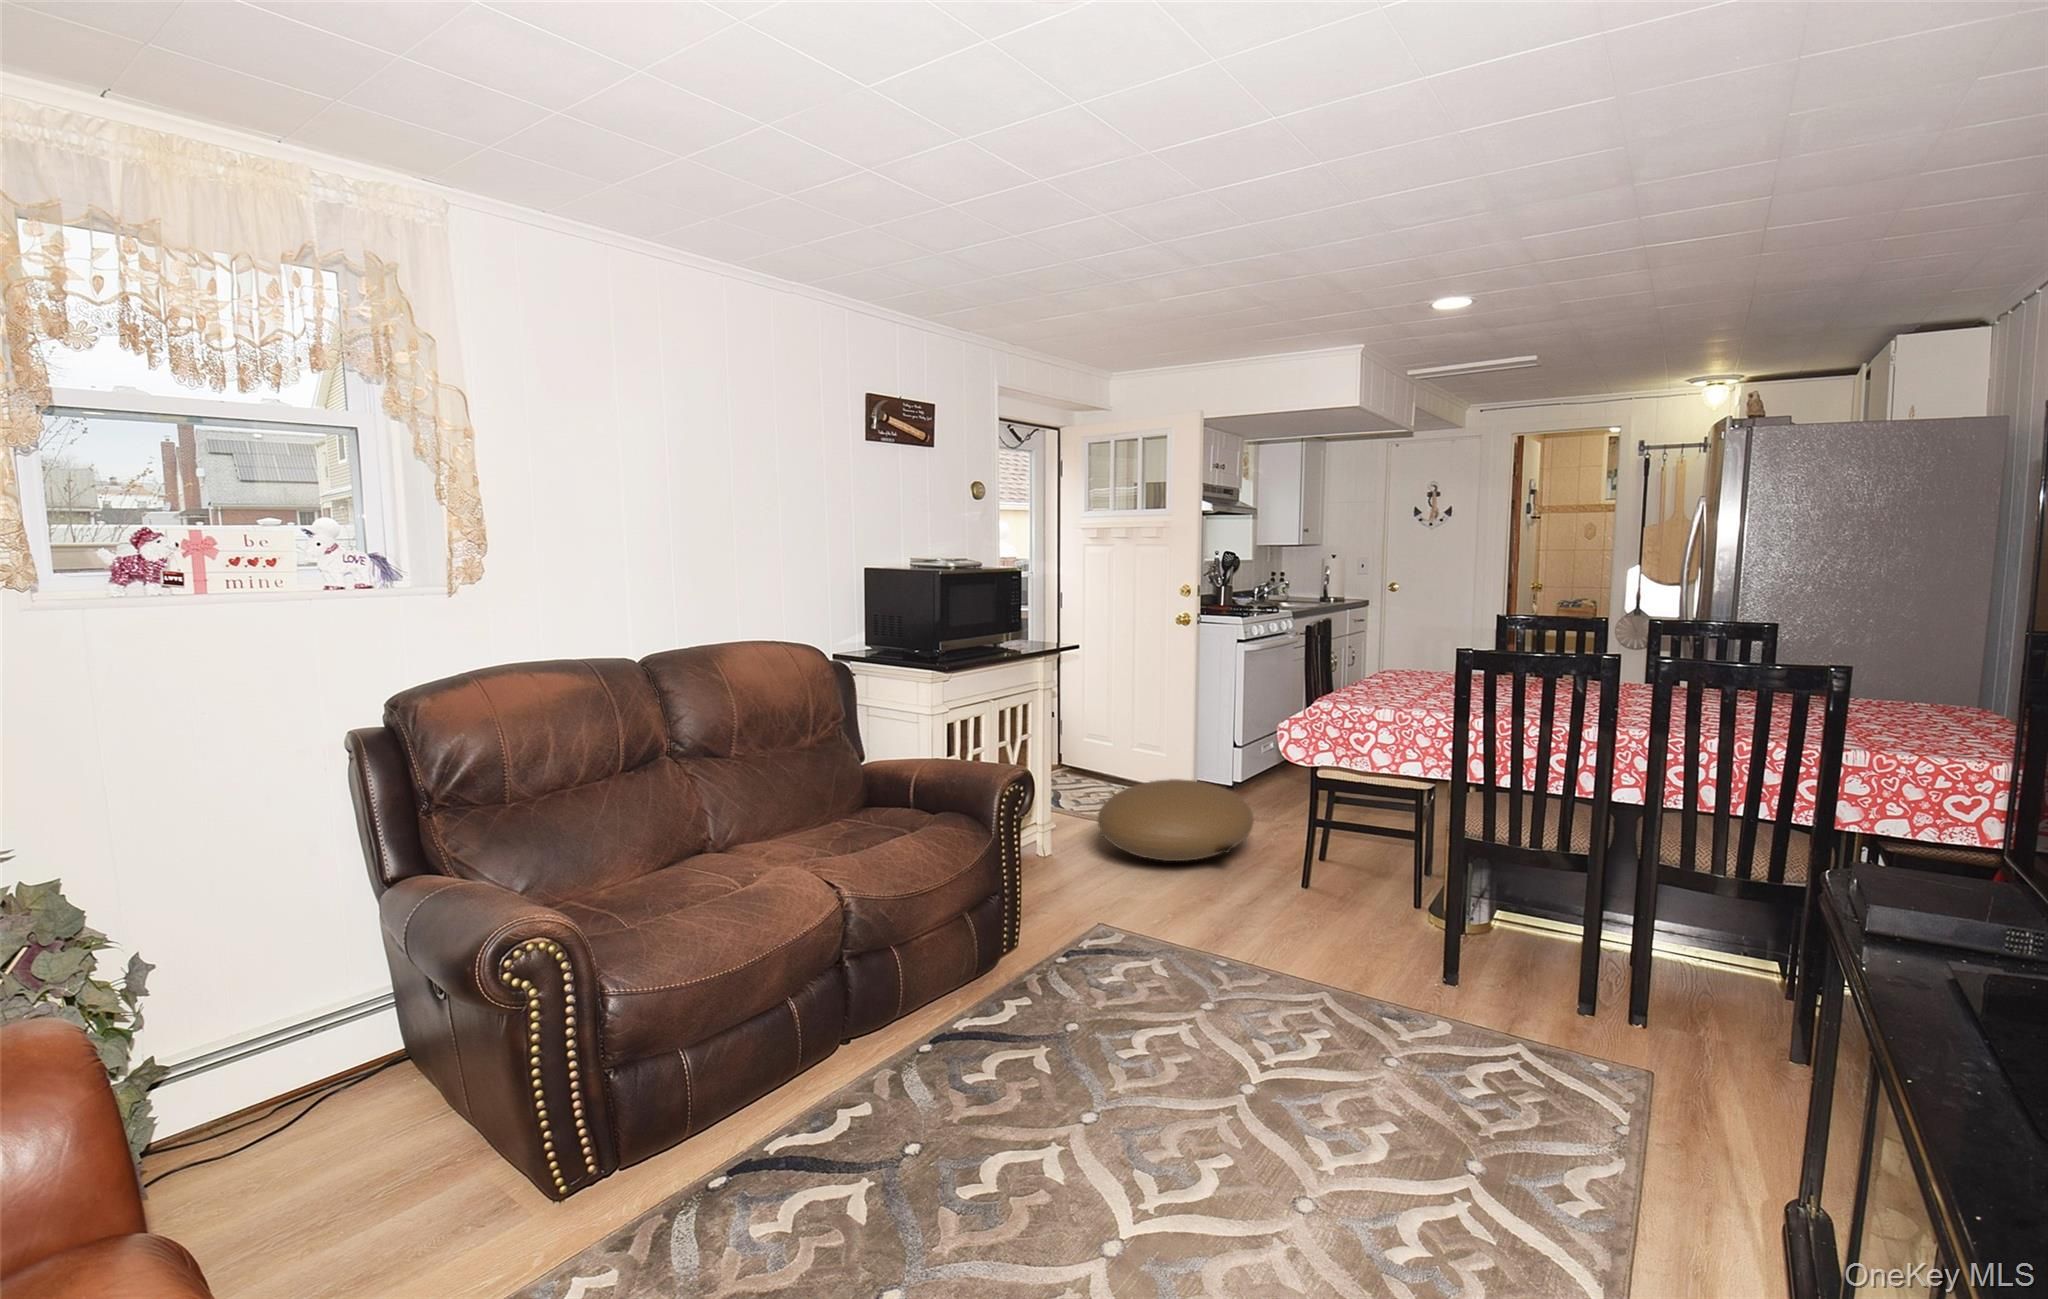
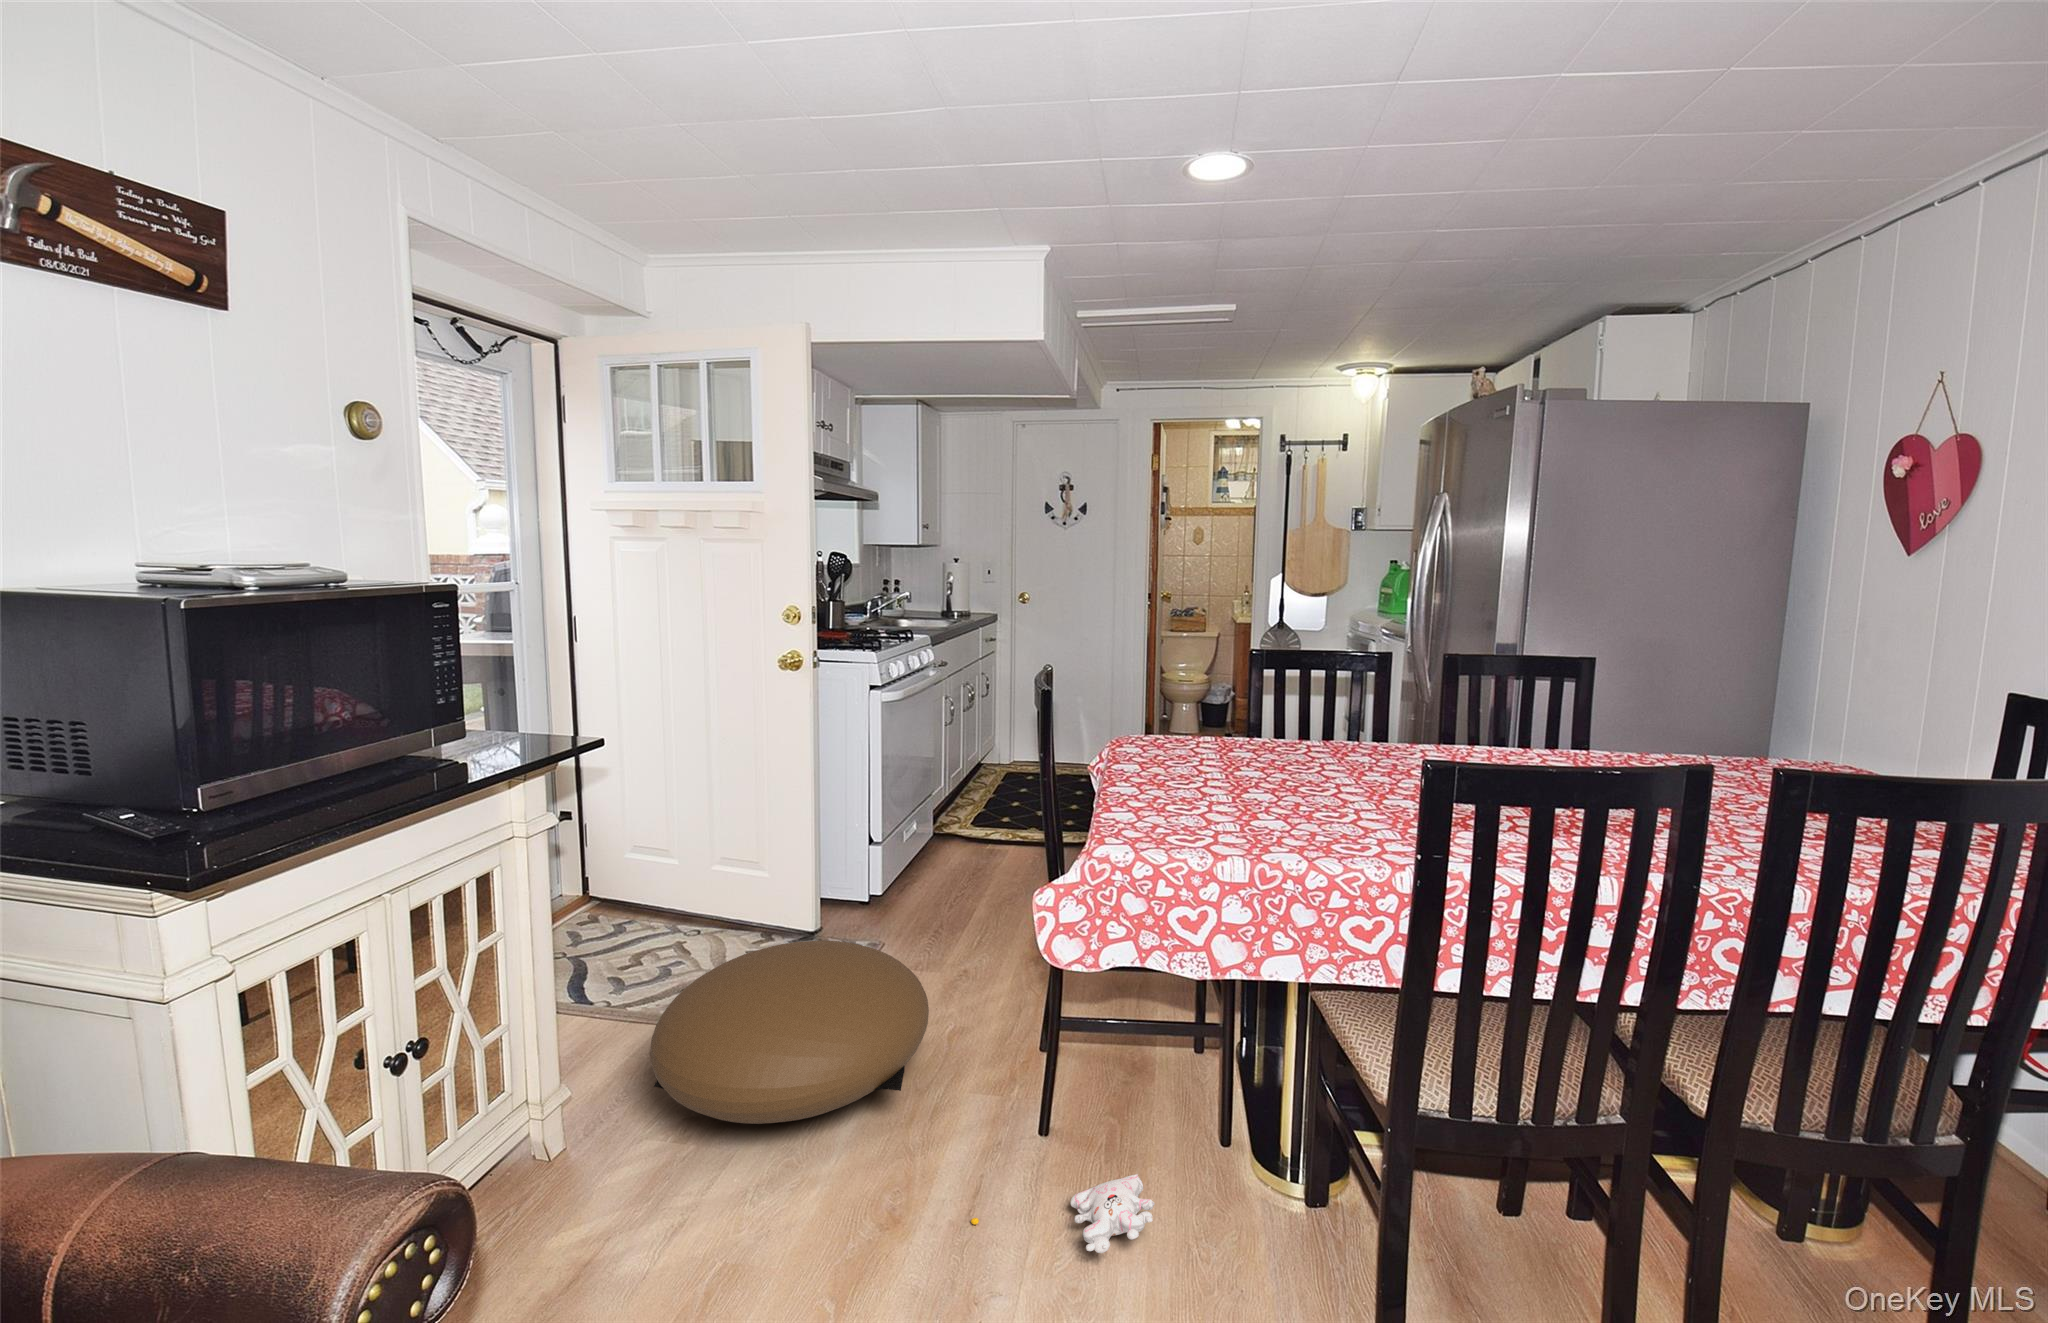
plush toy: none [1255,901,1358,926] -> present [971,1174,1155,1253]

